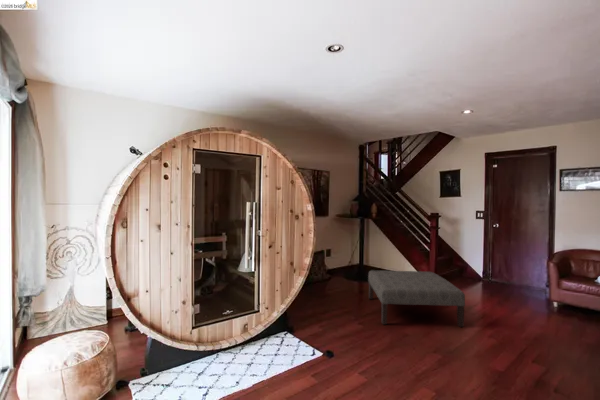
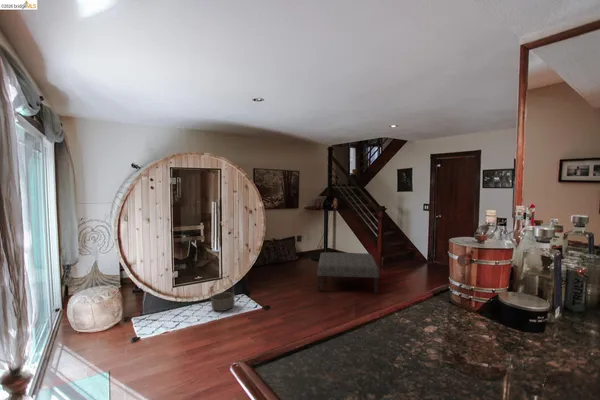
basket: none [247,311,282,363] -> present [211,277,235,311]

